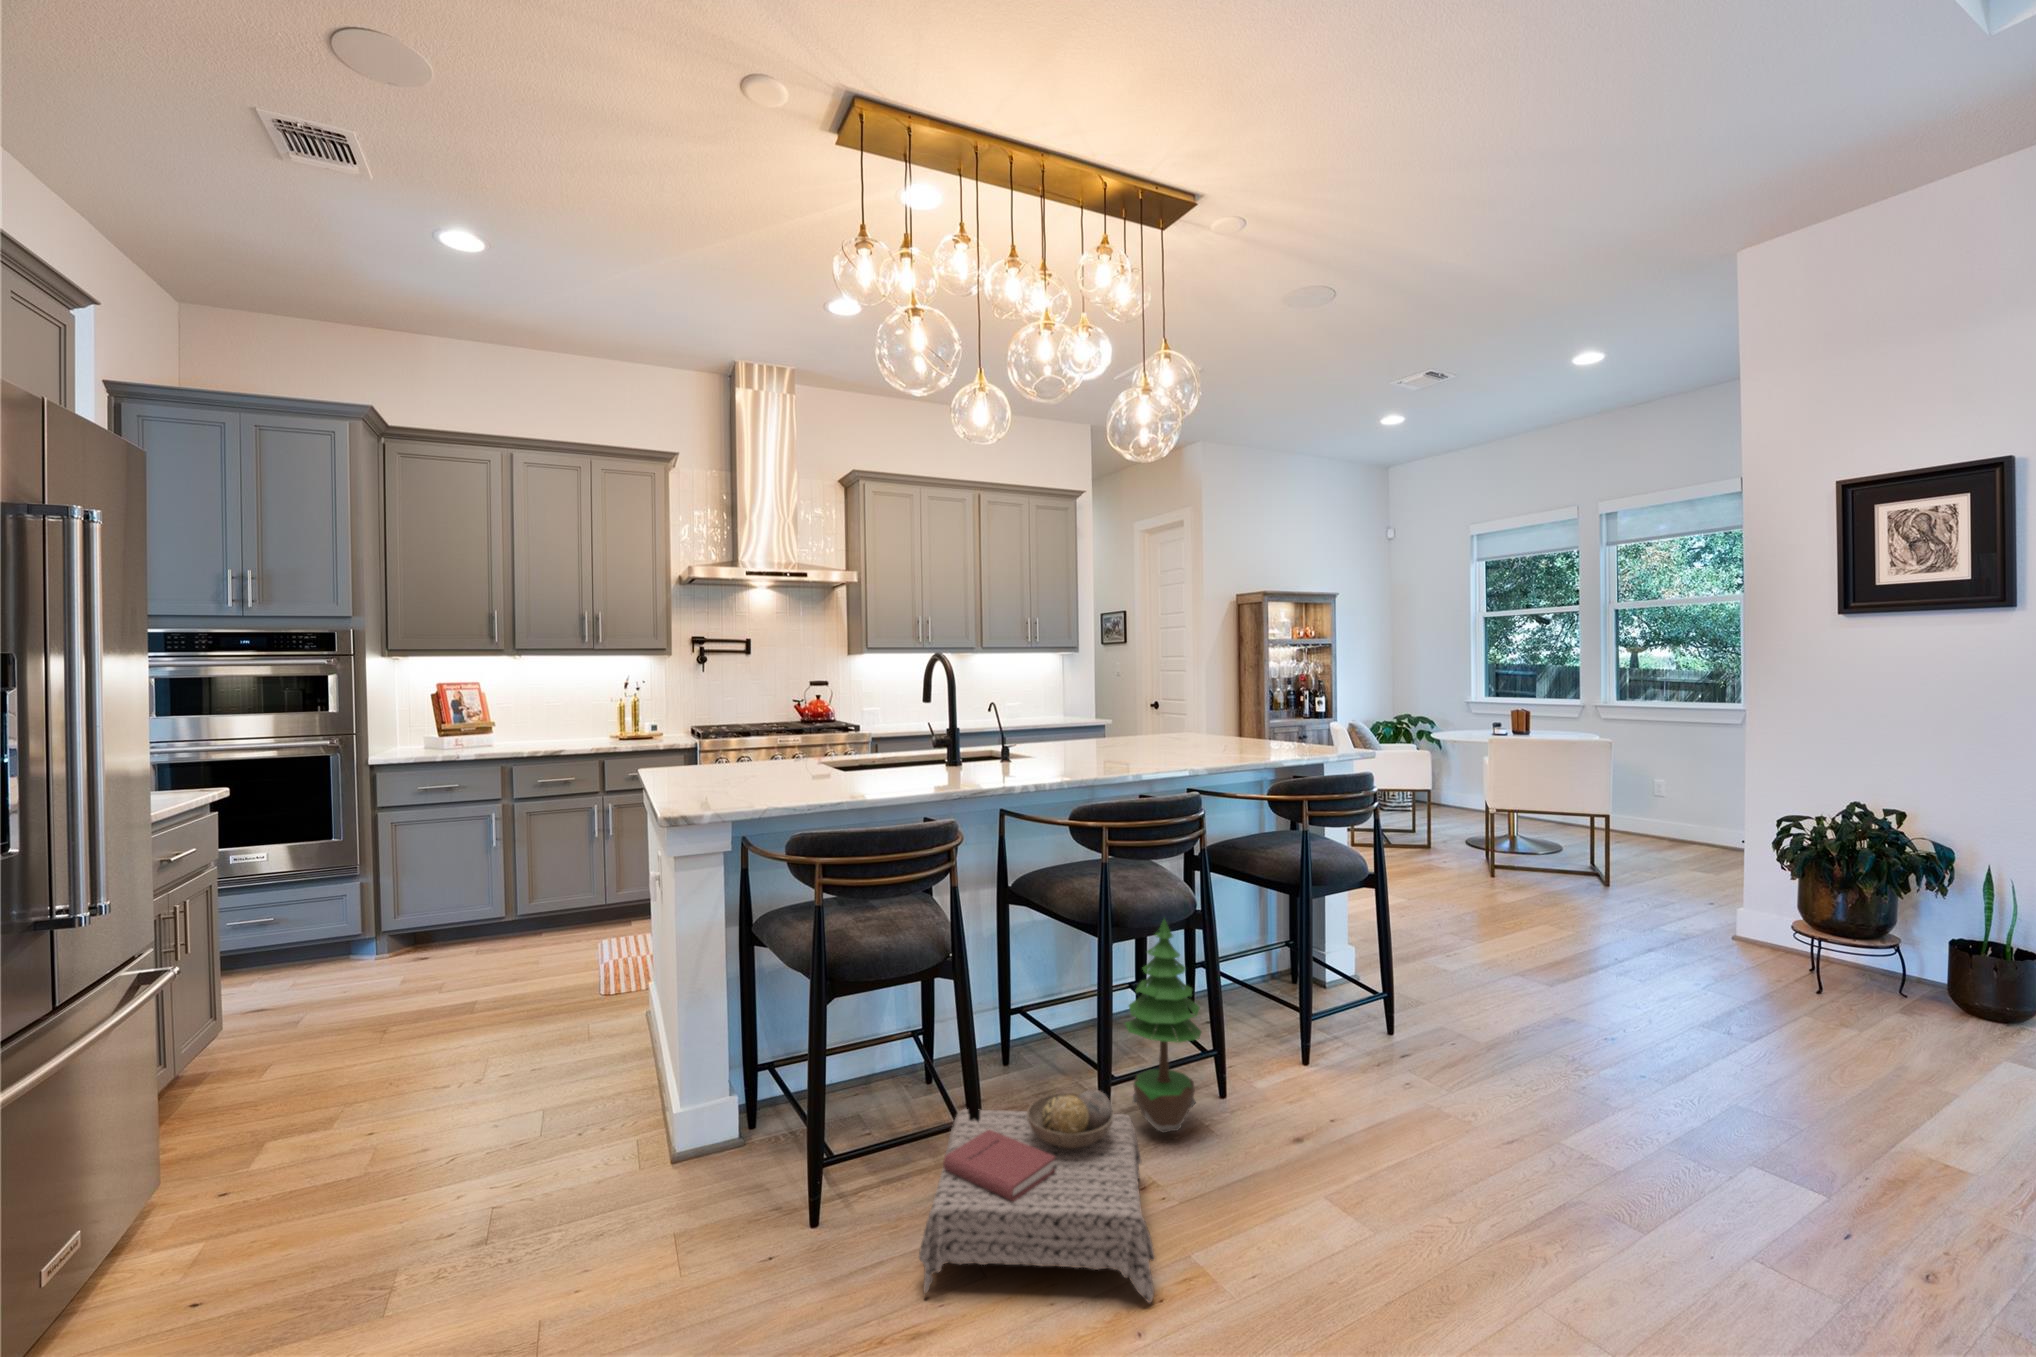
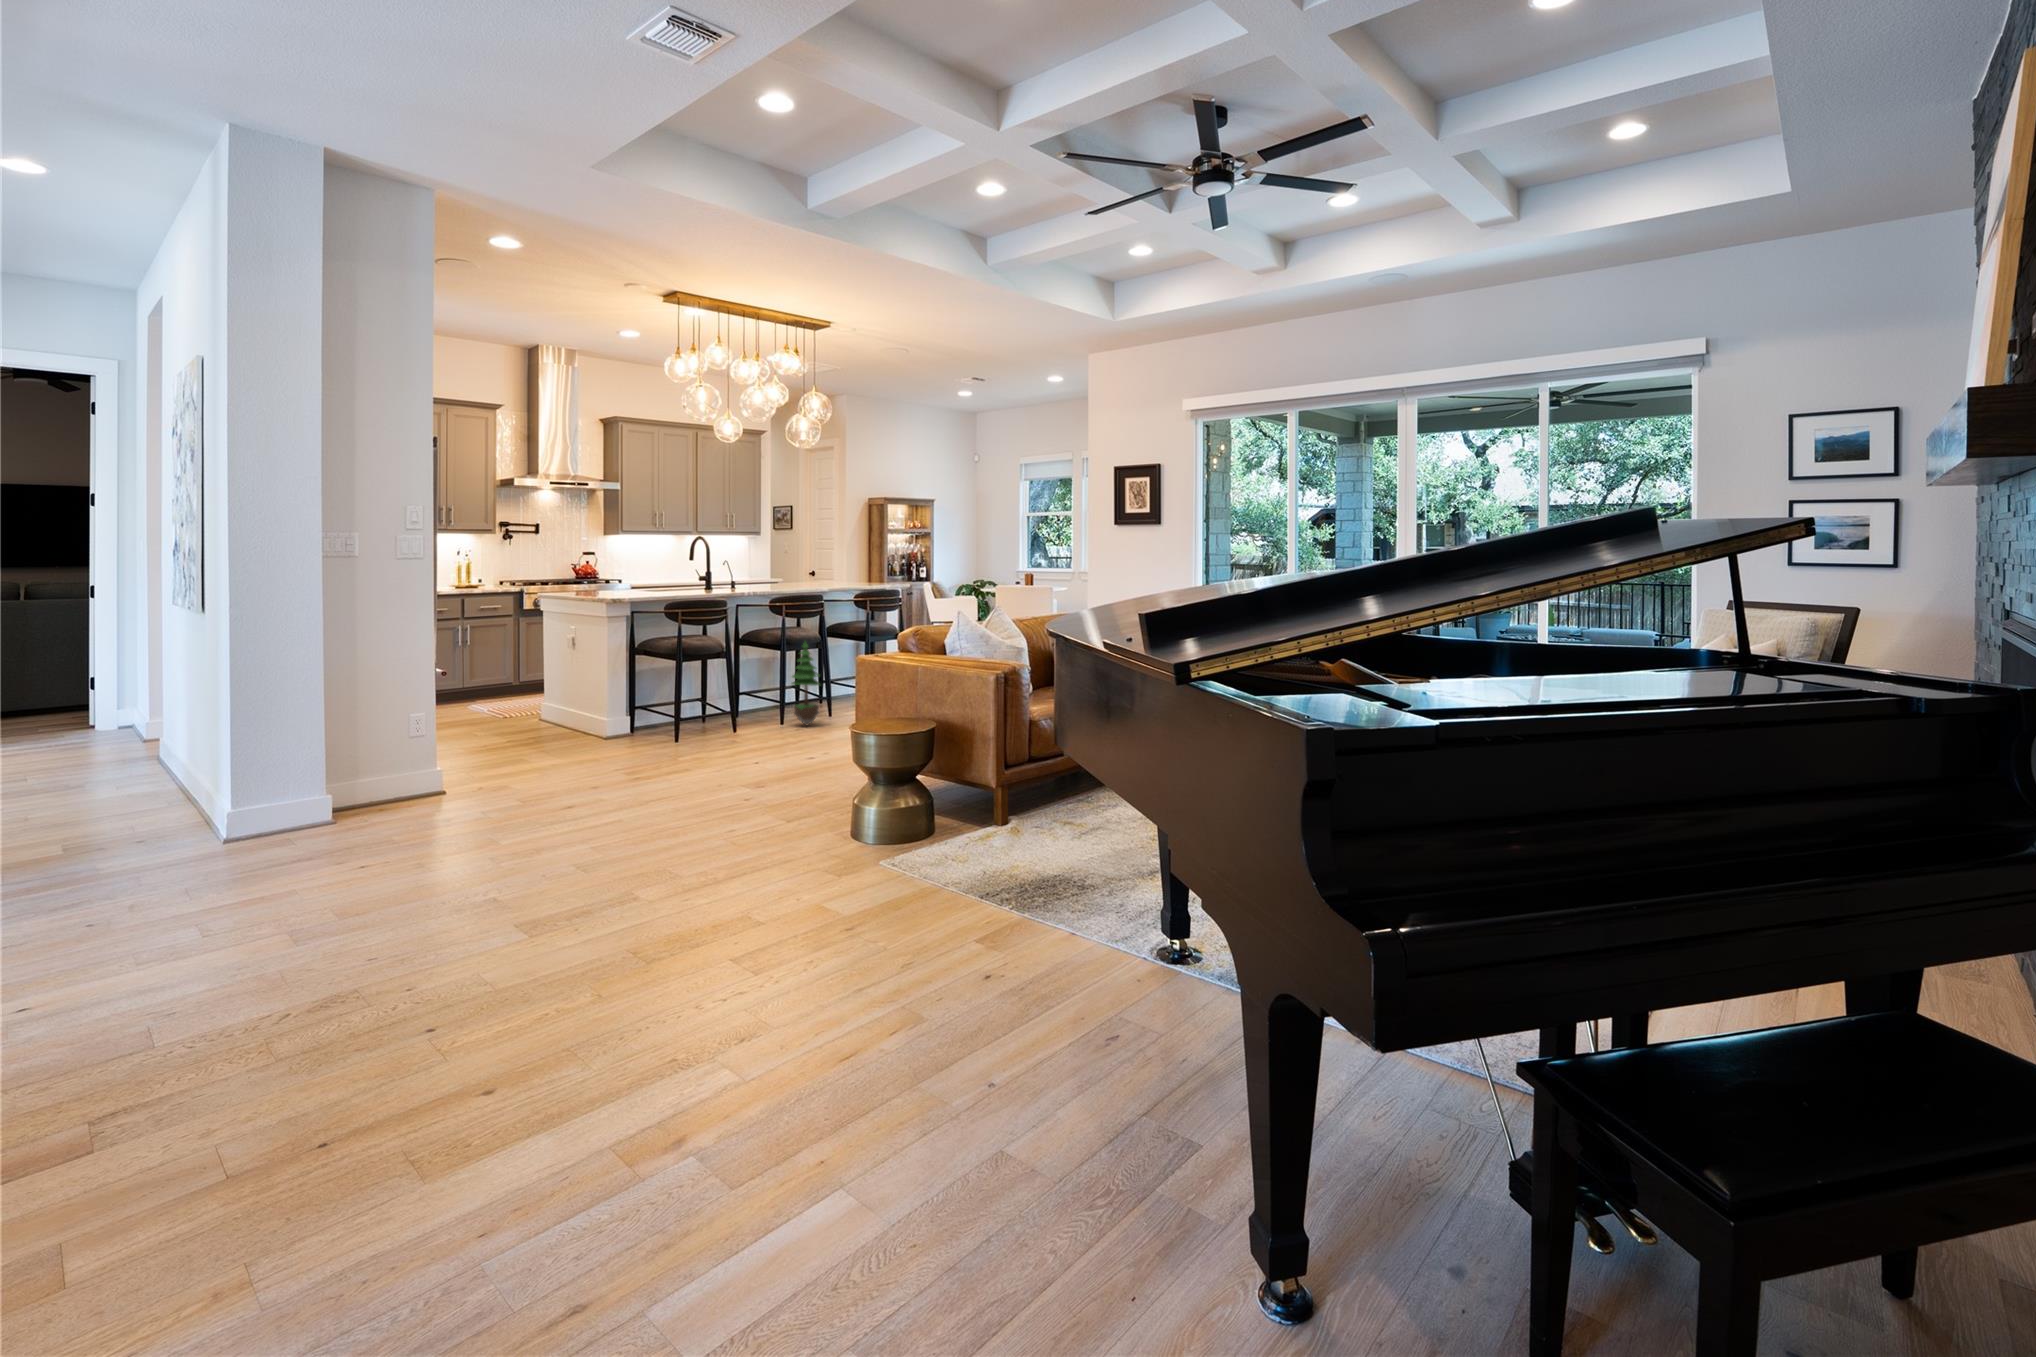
ottoman: present [919,1089,1155,1303] -> none [718,692,800,747]

